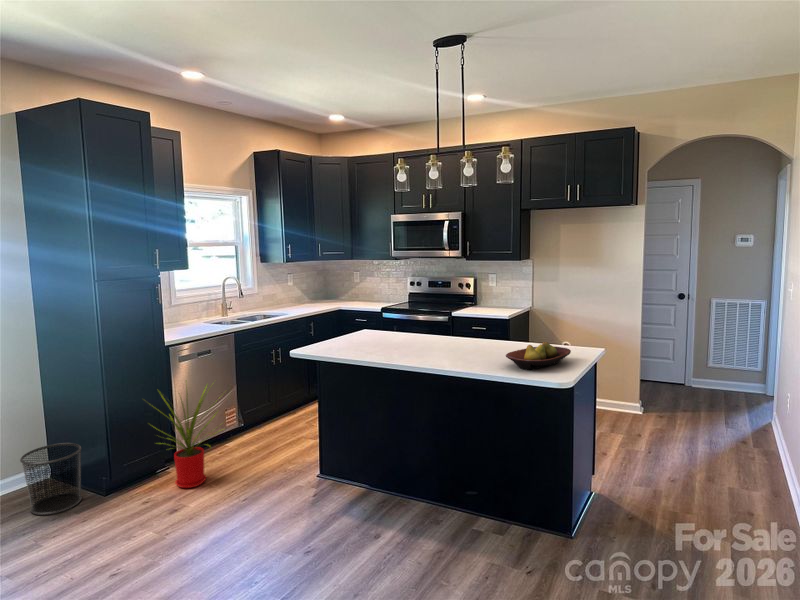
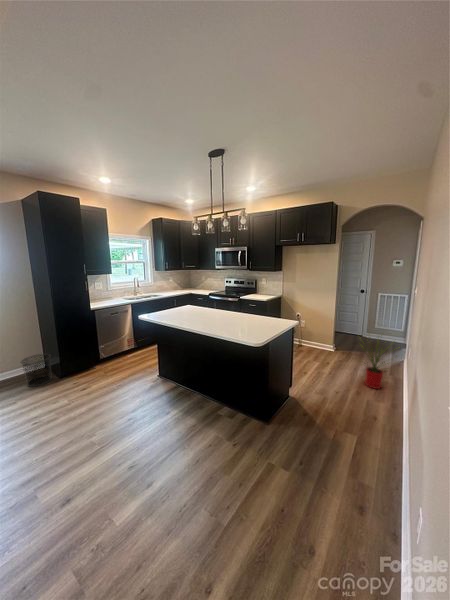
fruit bowl: present [506,342,571,370] -> none [234,319,272,334]
house plant: present [153,386,214,488] -> present [362,341,388,389]

